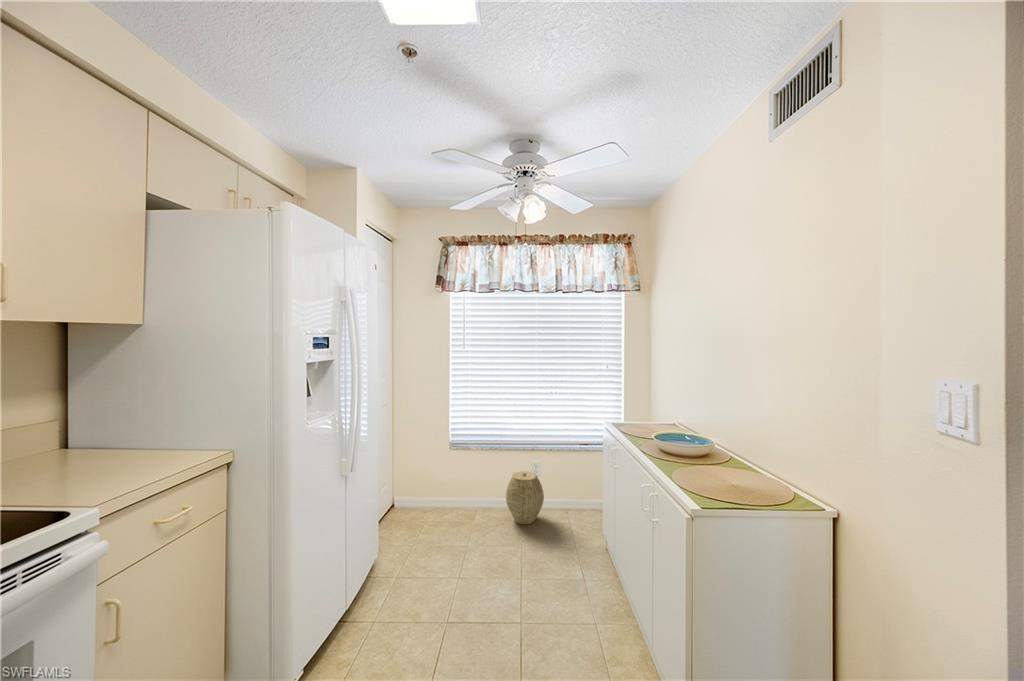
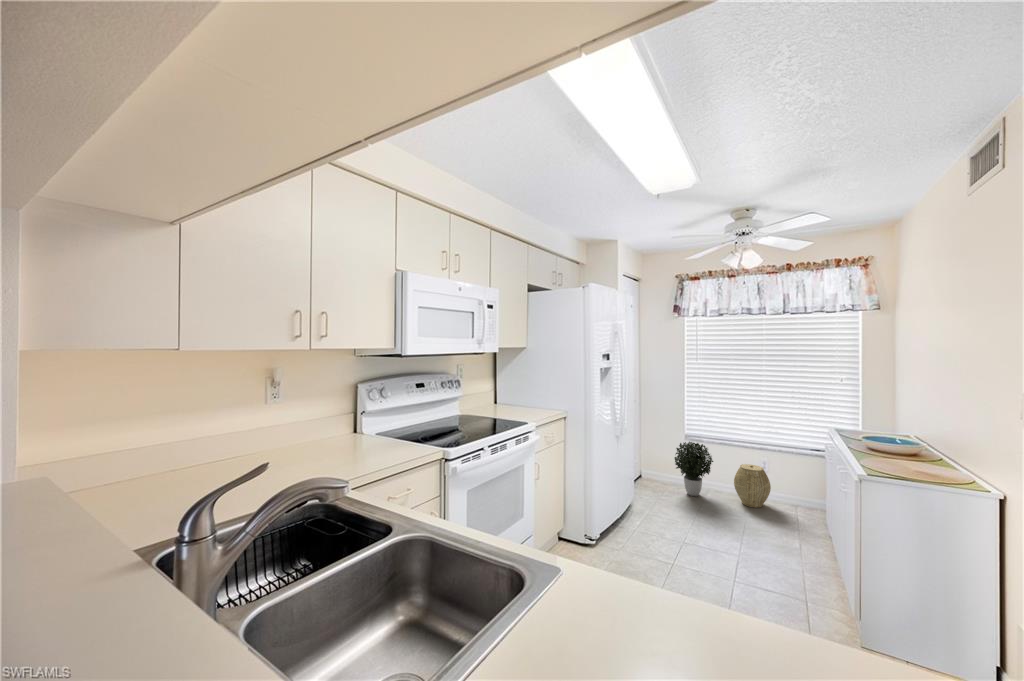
potted plant: none [437,453,484,525] -> present [675,442,713,496]

